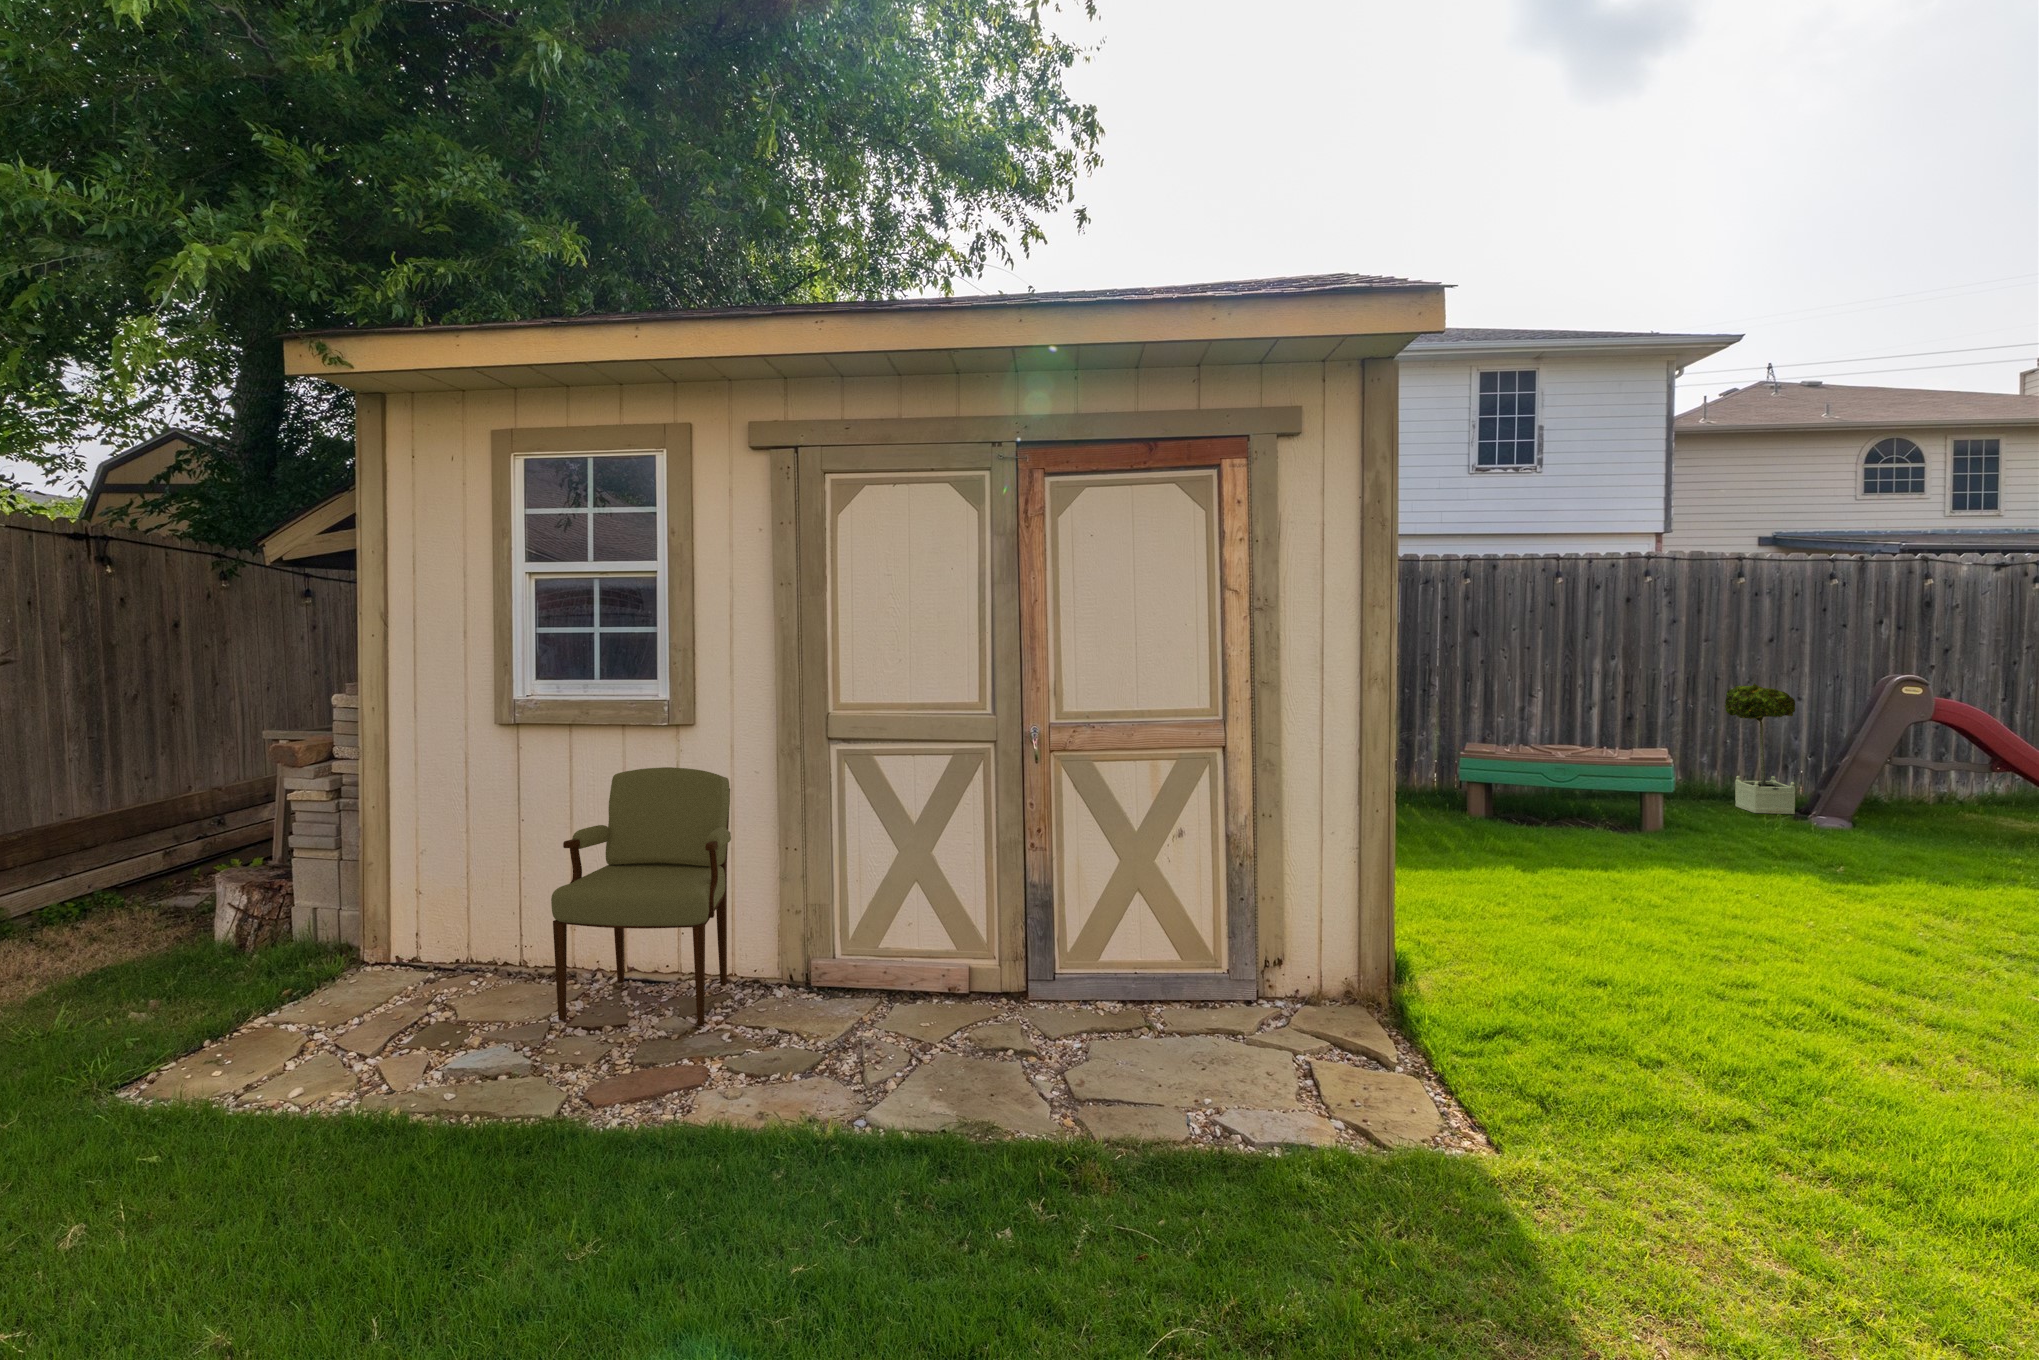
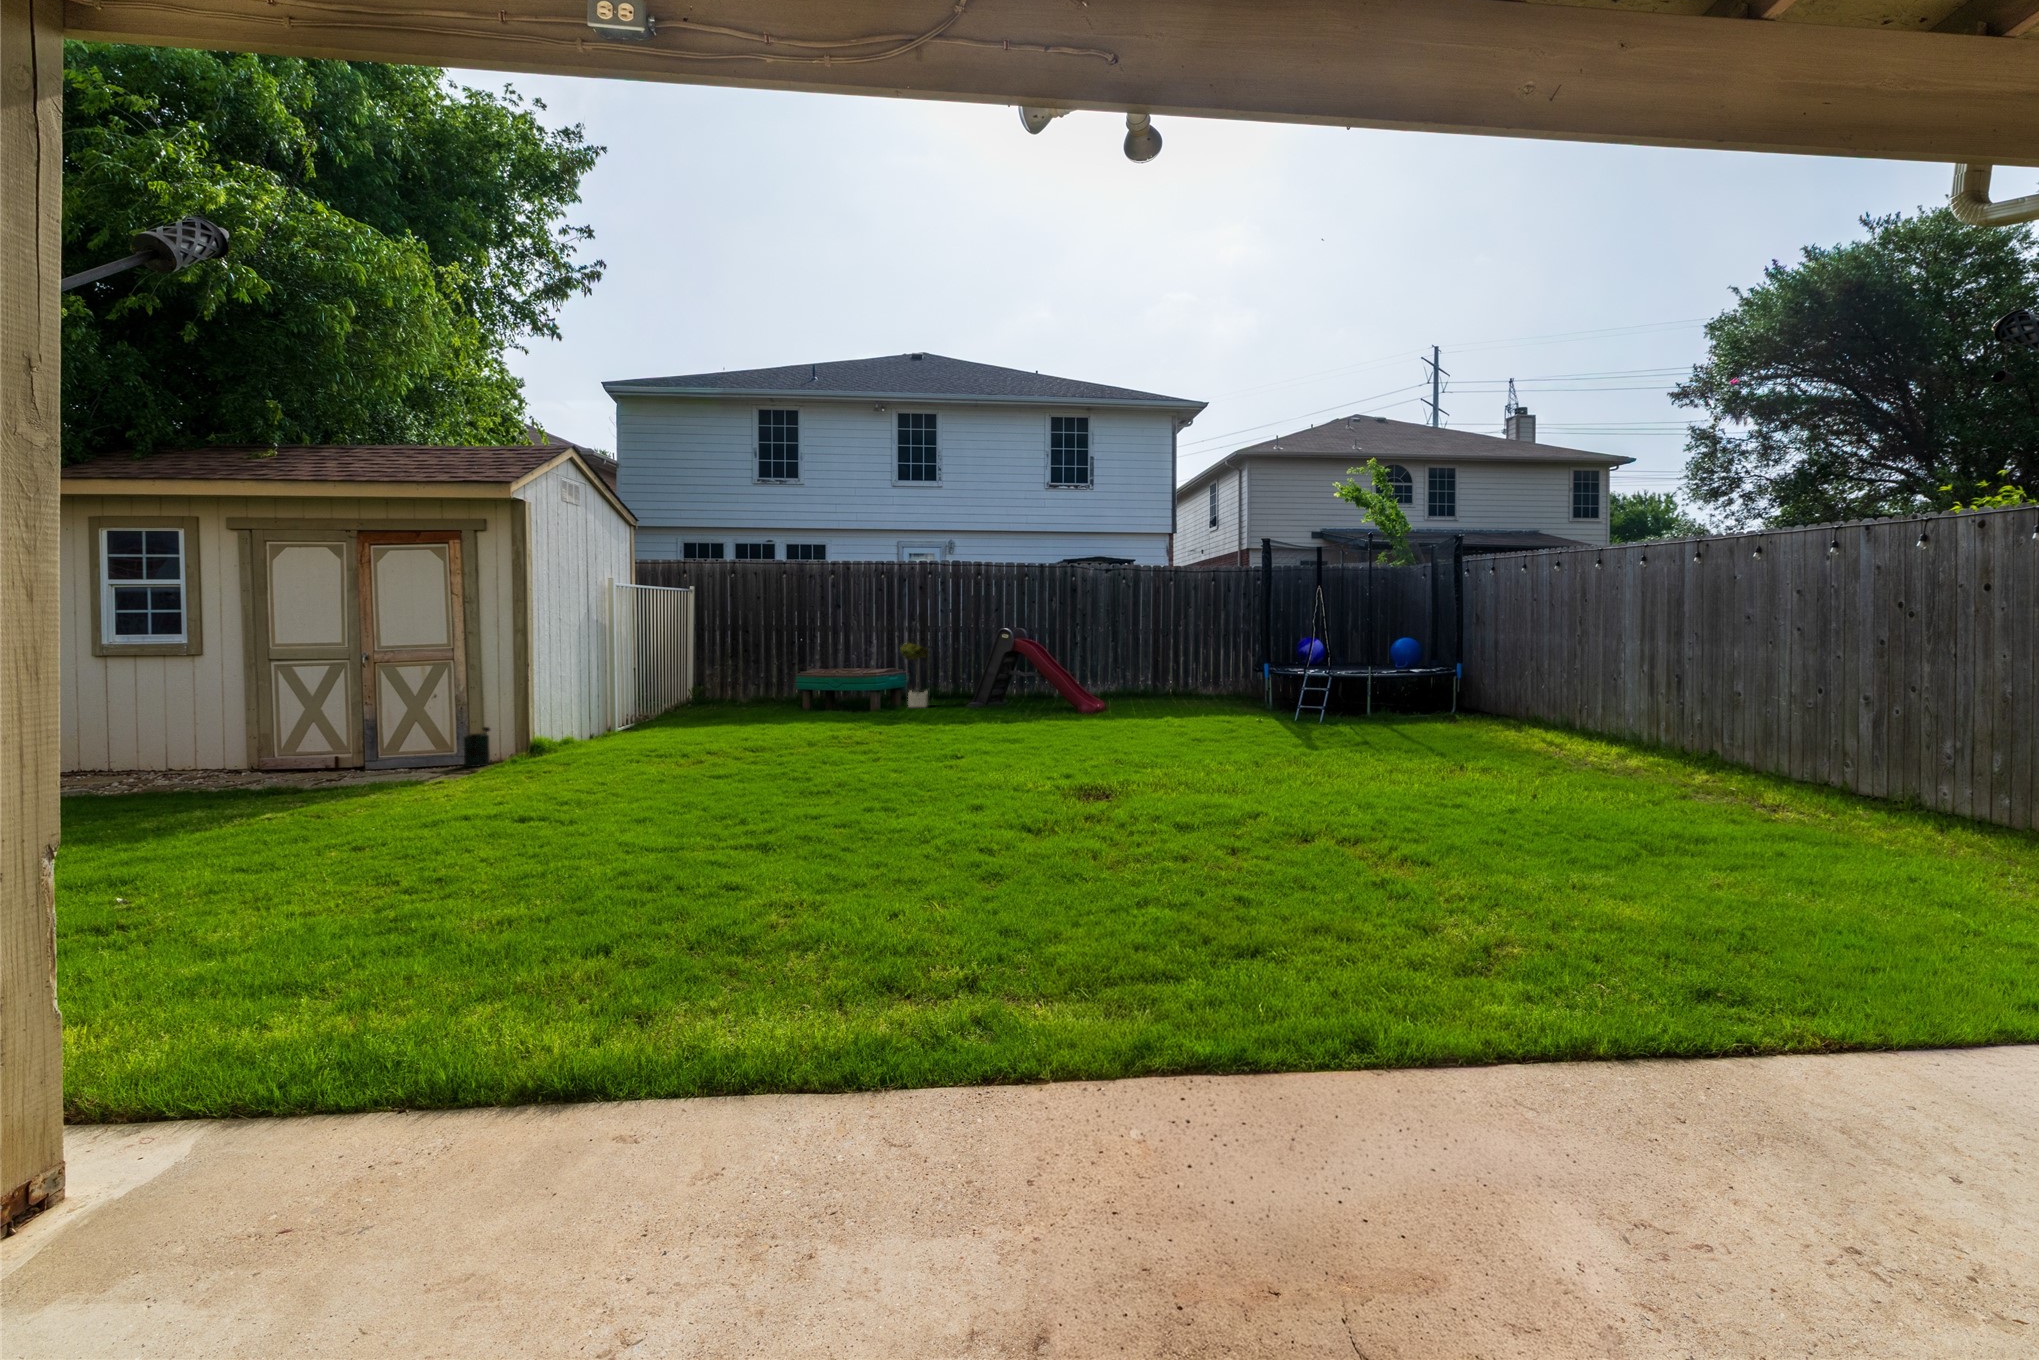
armchair: present [551,767,731,1026] -> none [108,673,218,780]
watering can: none [1294,914,1358,1034] -> present [463,727,490,767]

